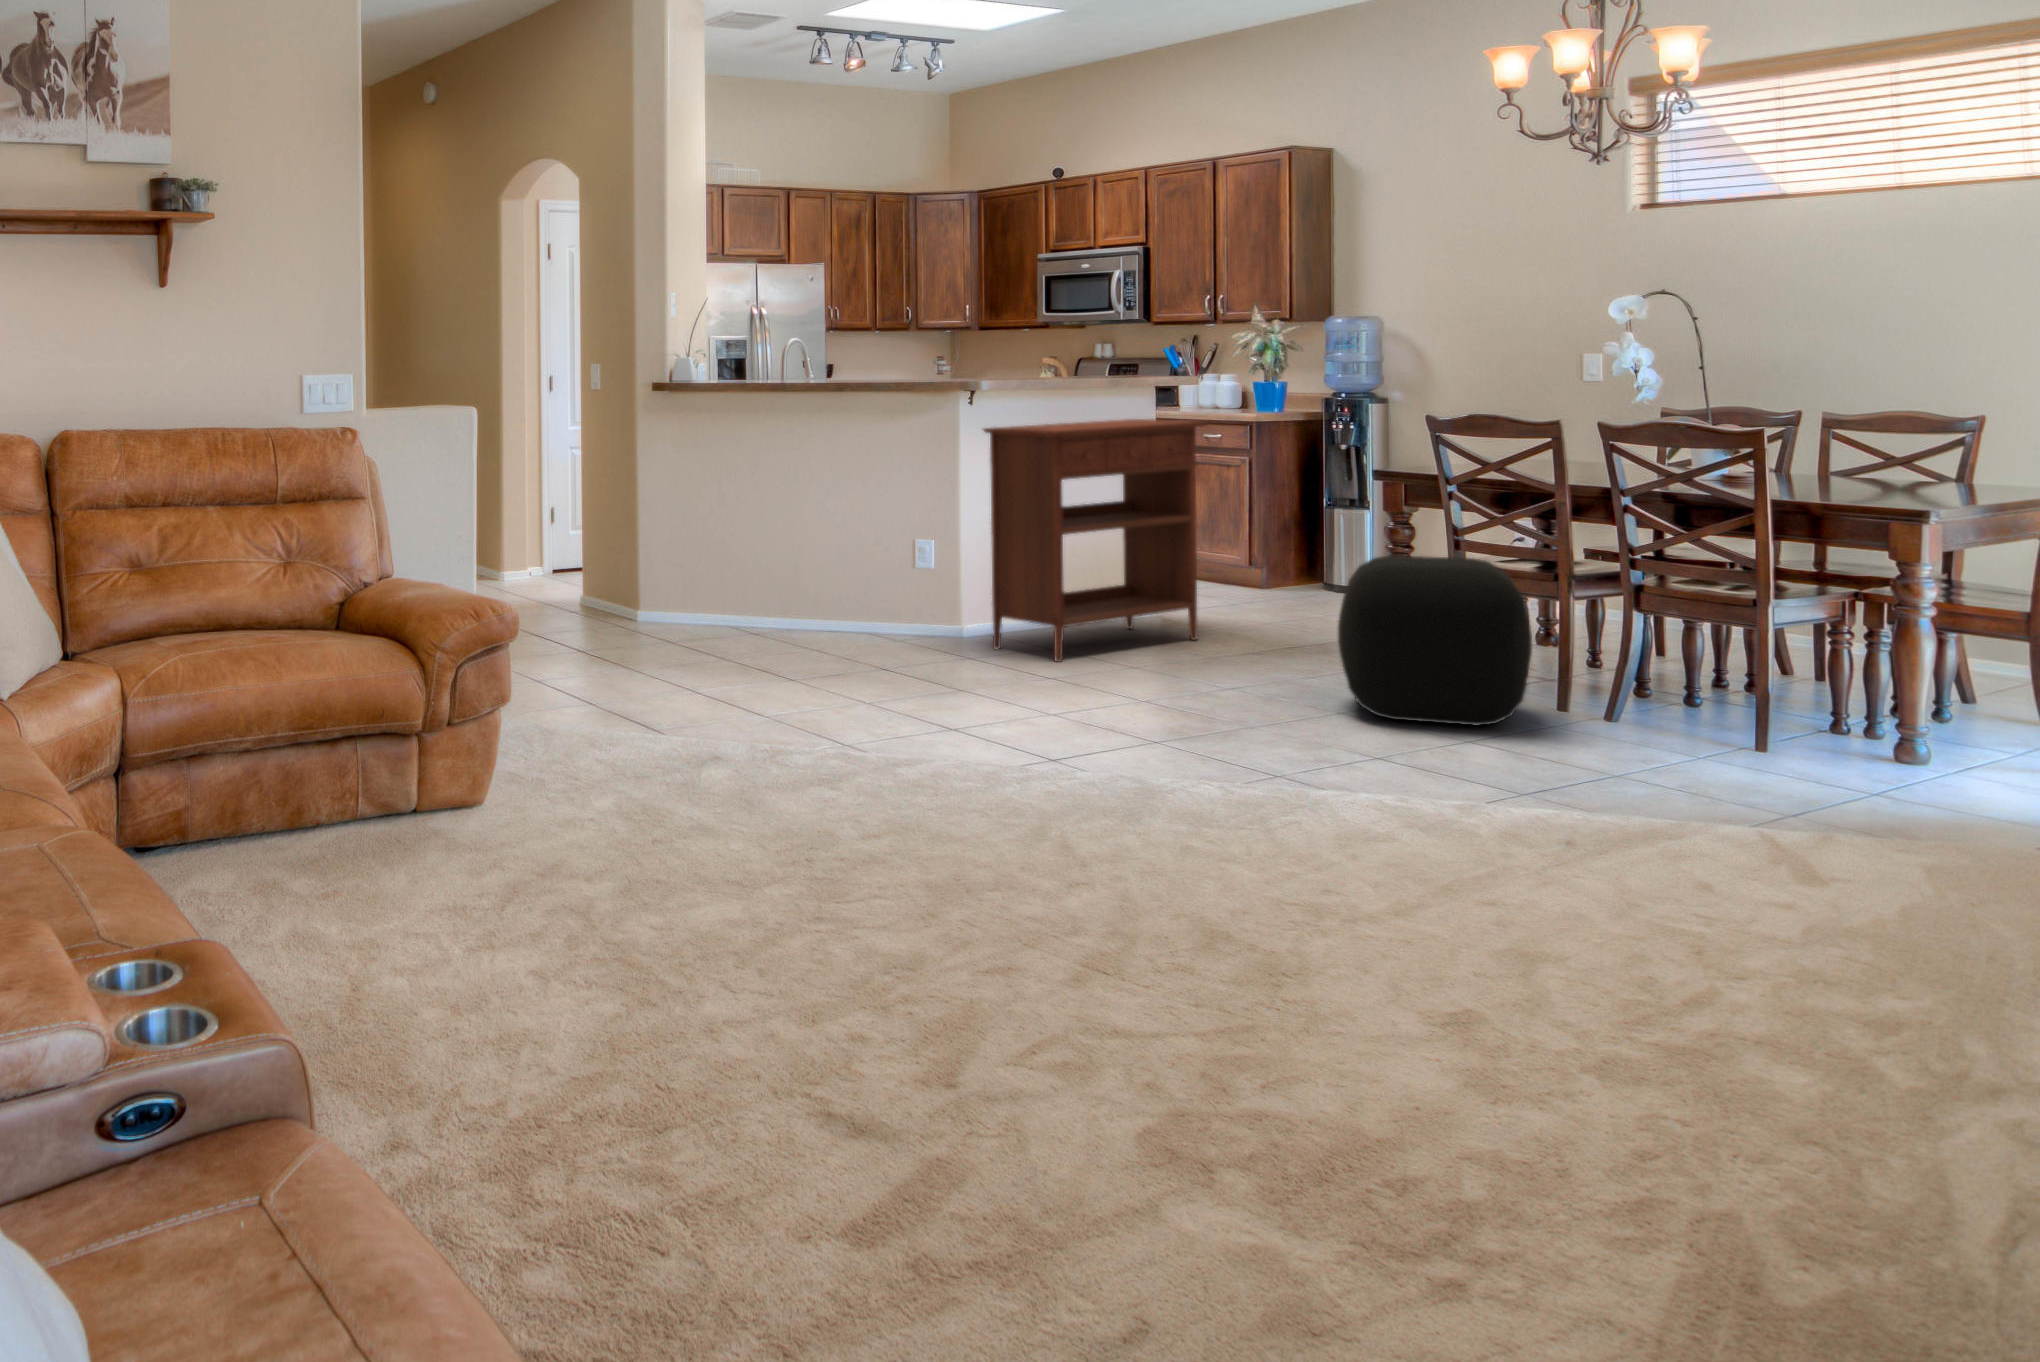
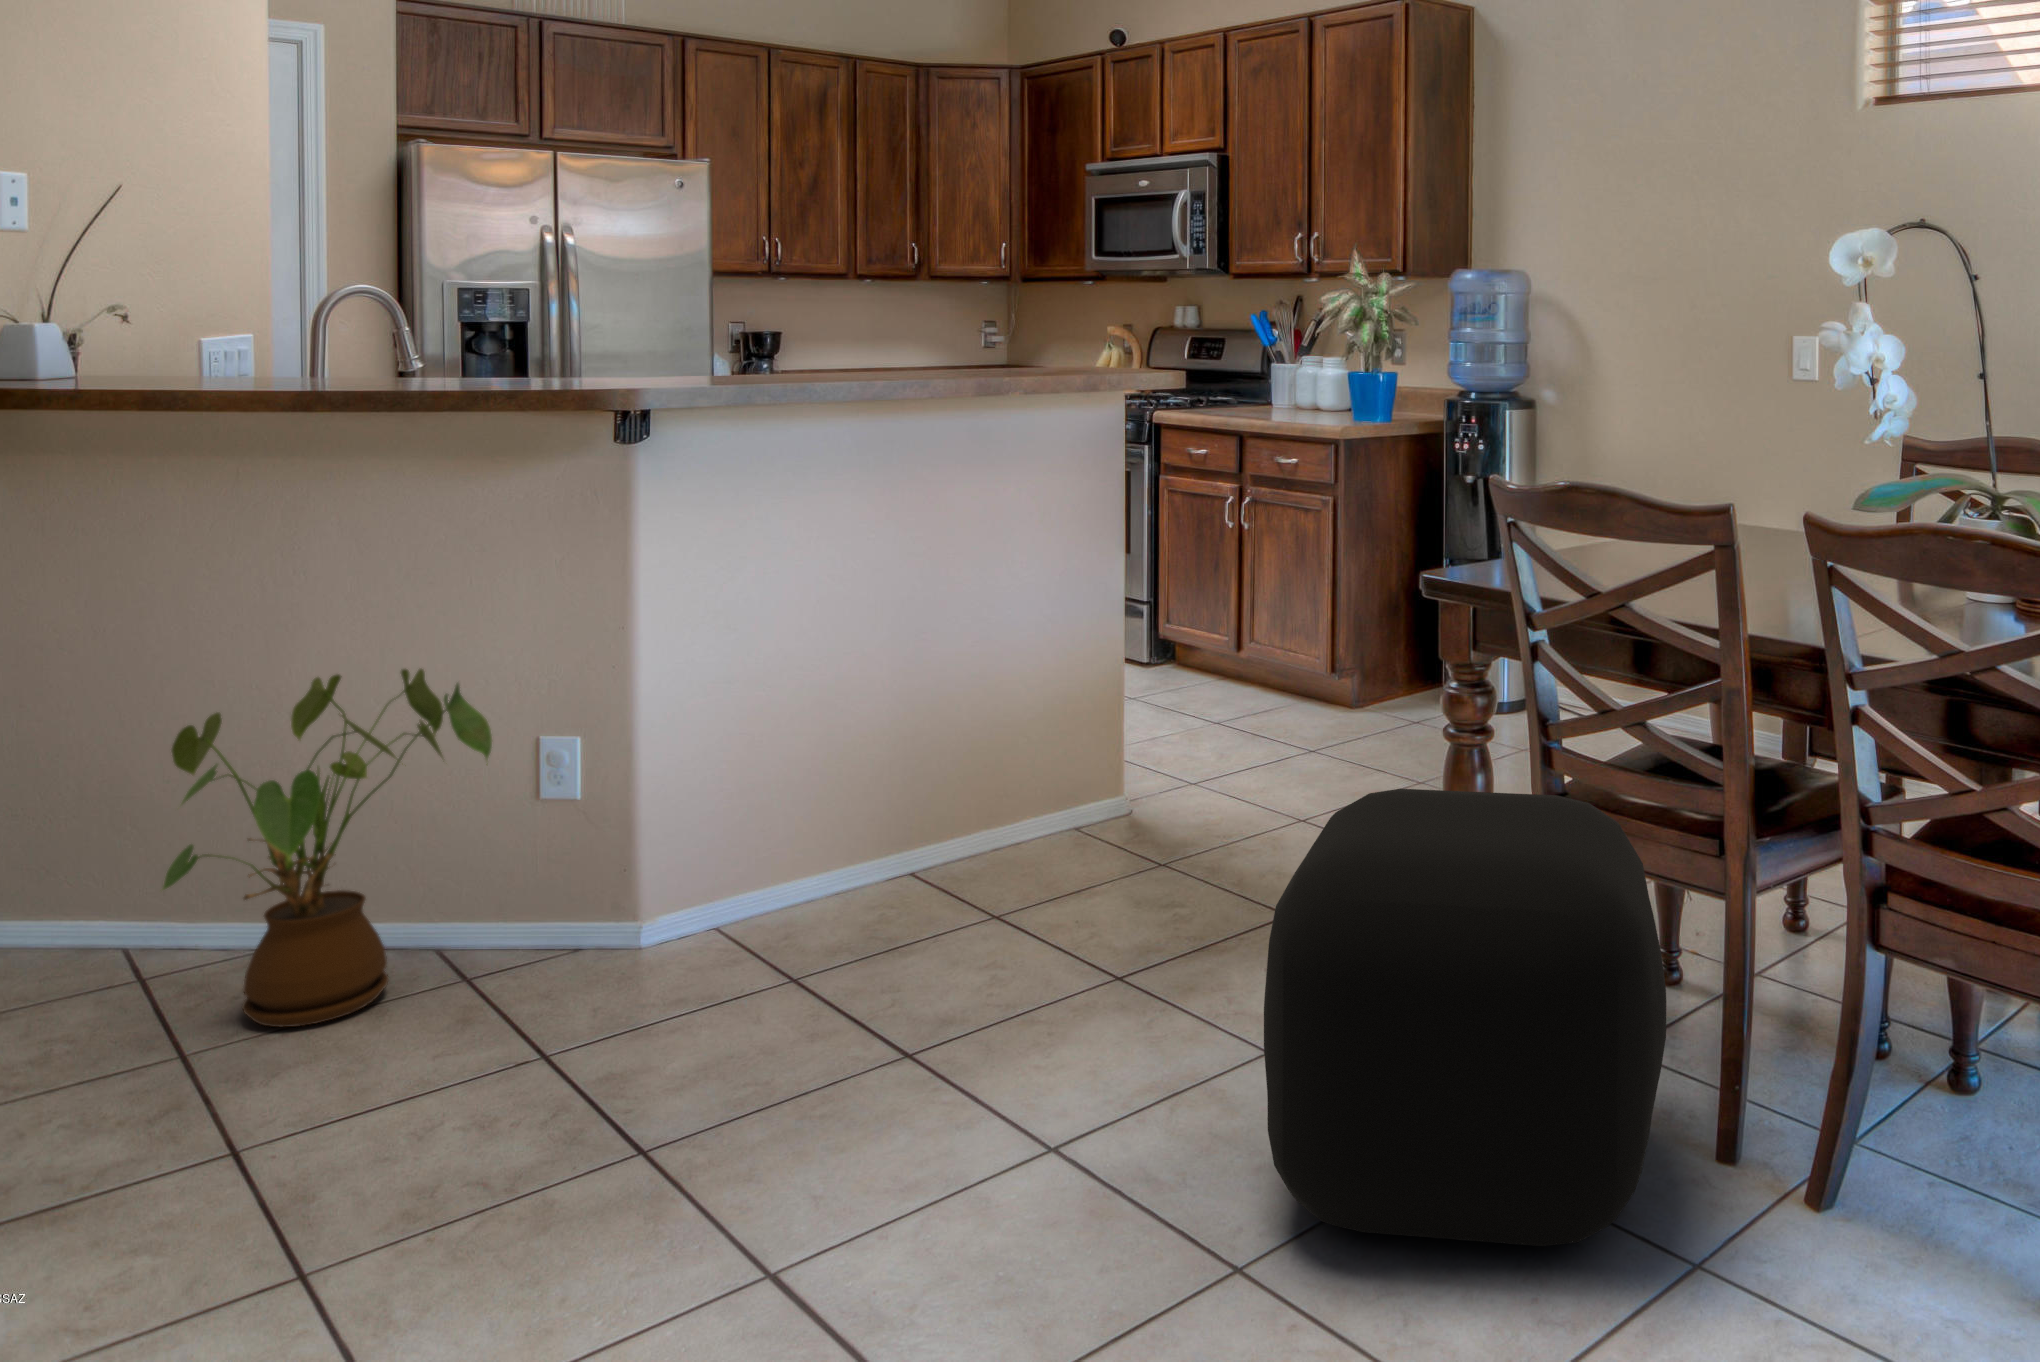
console table: present [984,419,1209,662] -> none [669,440,1174,990]
house plant: none [803,517,922,660] -> present [163,669,492,1027]

